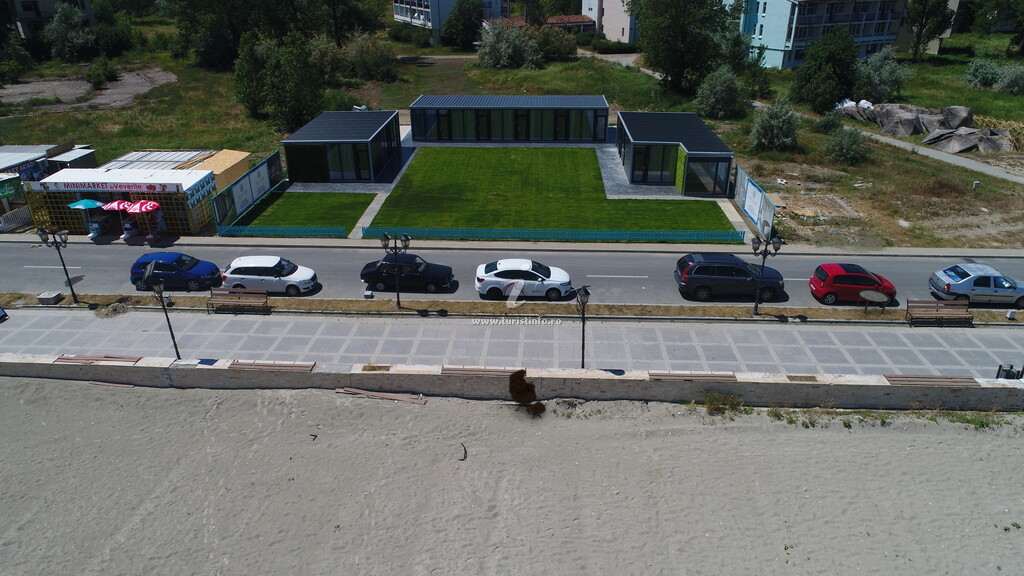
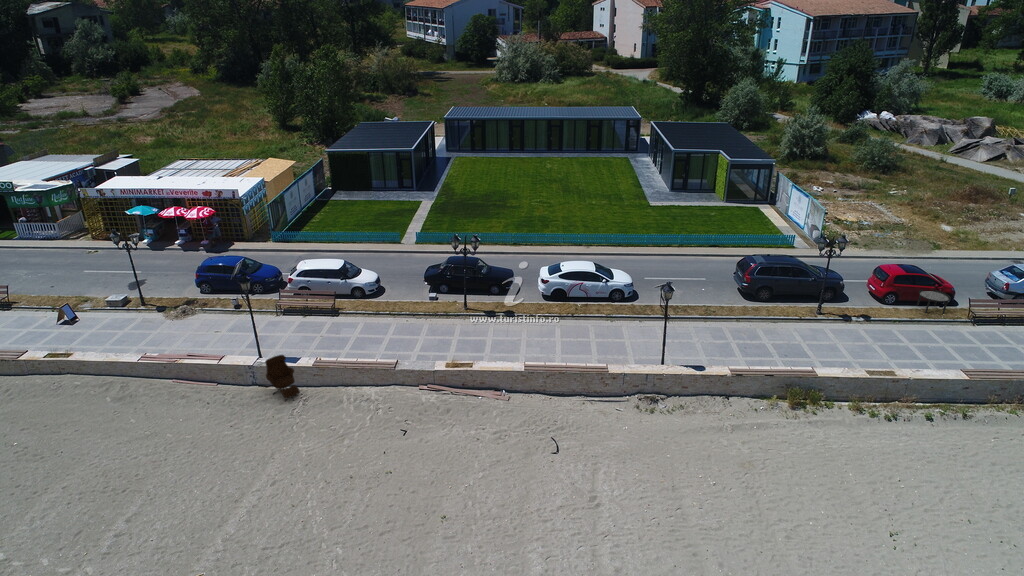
lounge chair: present [509,369,546,416] -> present [265,355,300,400]

